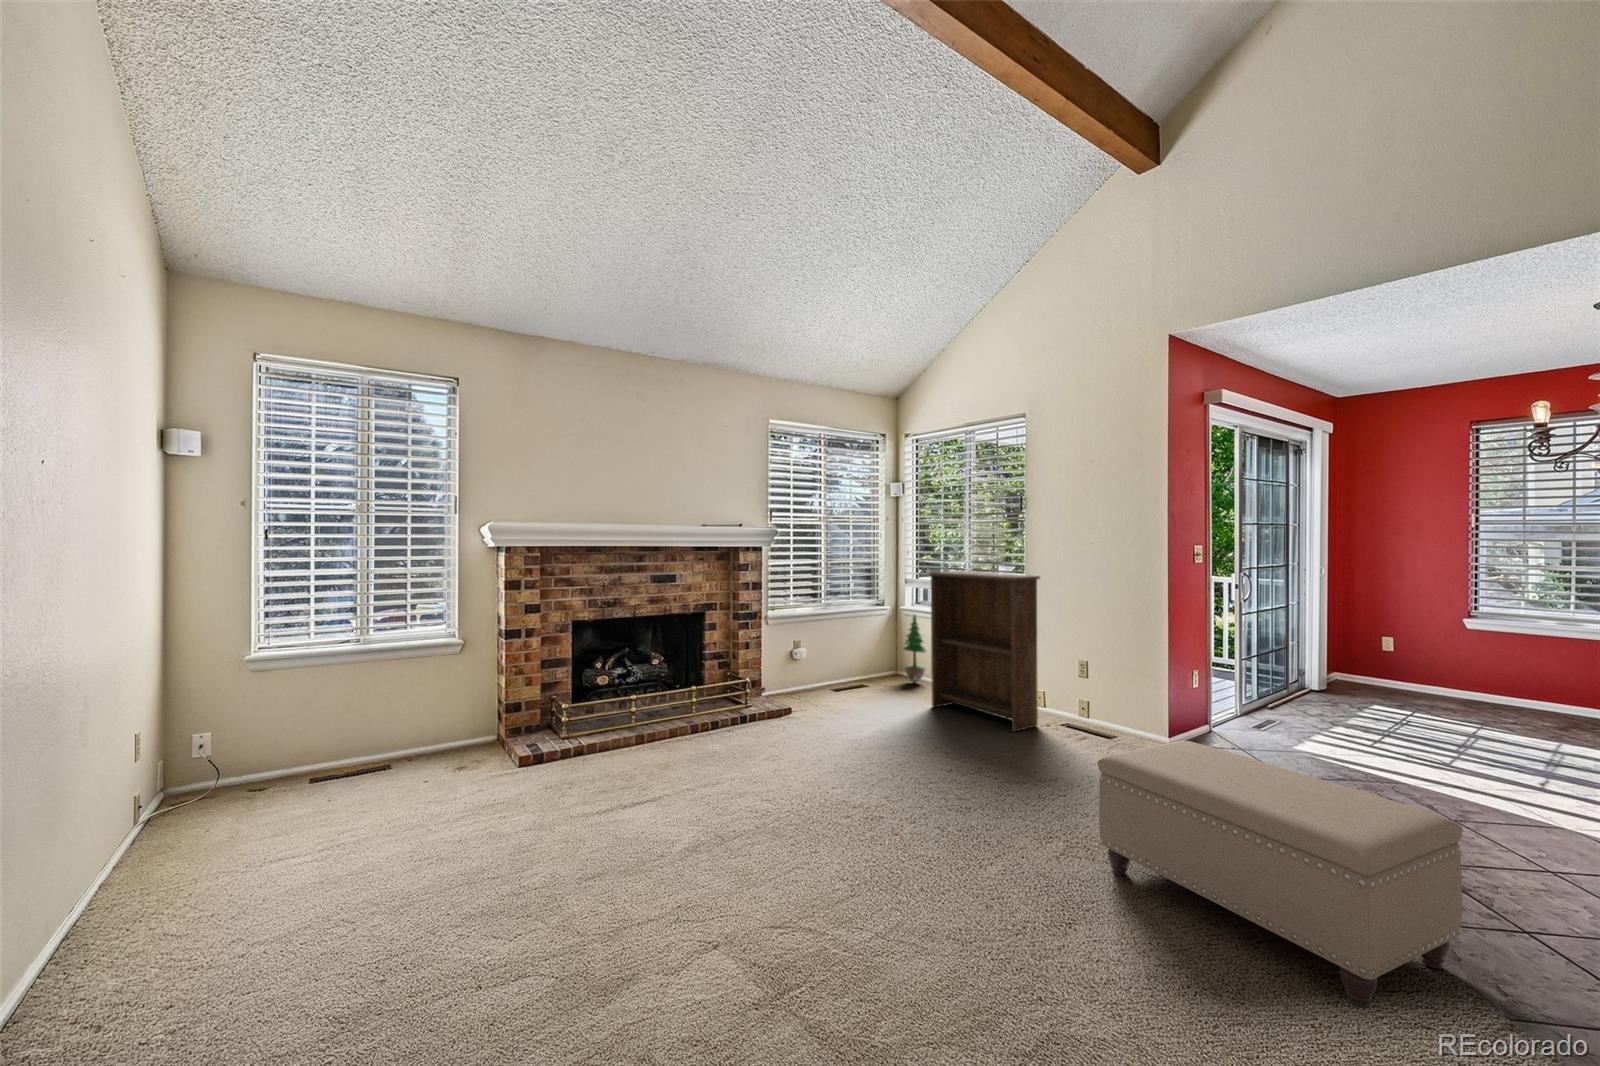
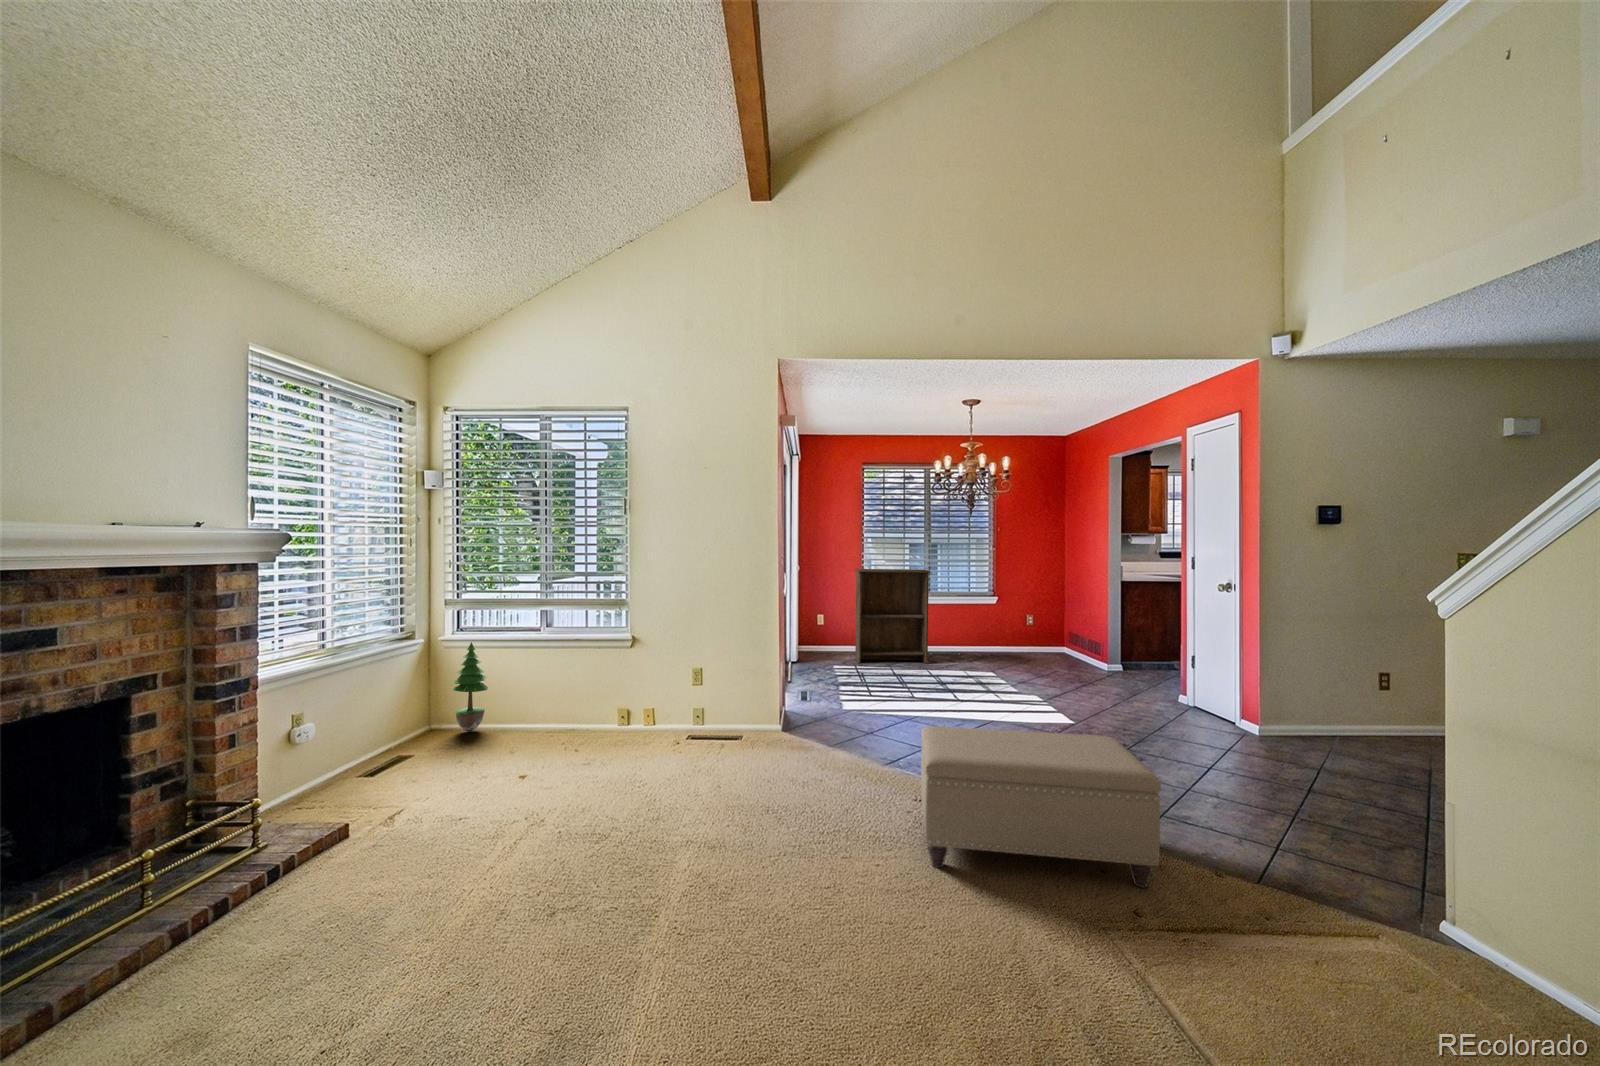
bookshelf: present [928,571,1040,731] -> present [855,569,930,663]

